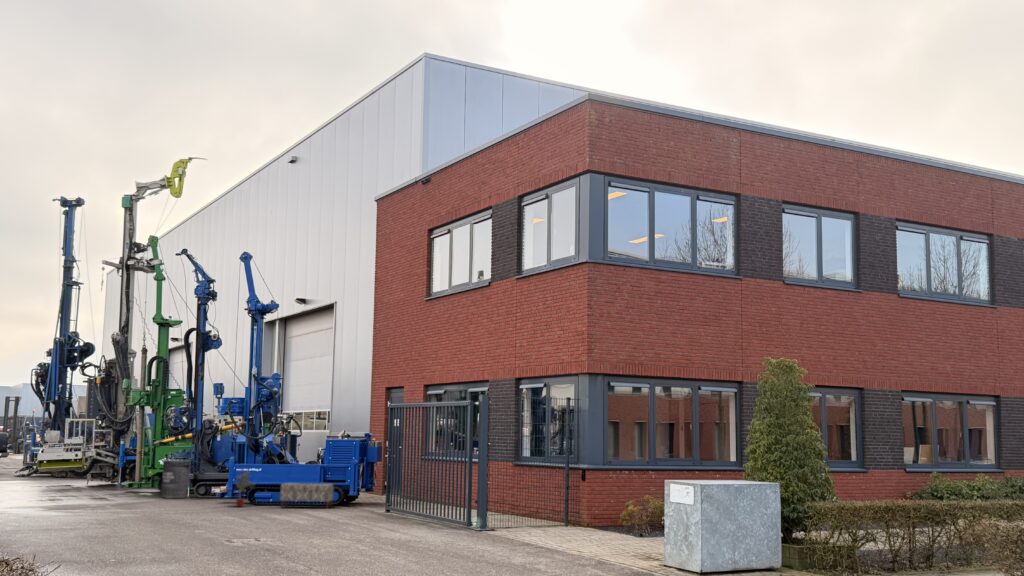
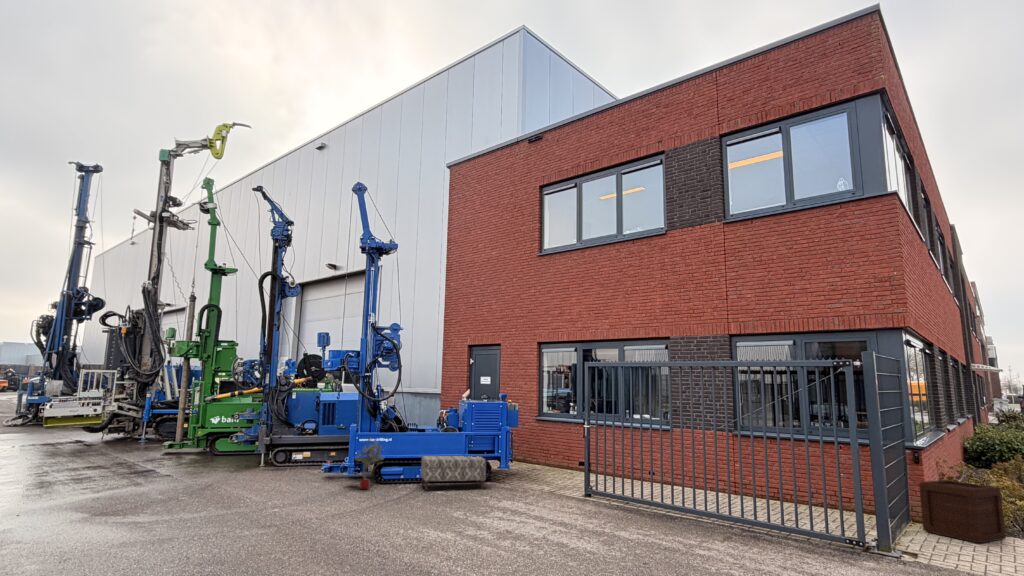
trash can: present [161,459,190,498] -> none [225,420,263,469]
wooden crate: none [574,490,618,530] -> present [919,480,1006,543]

